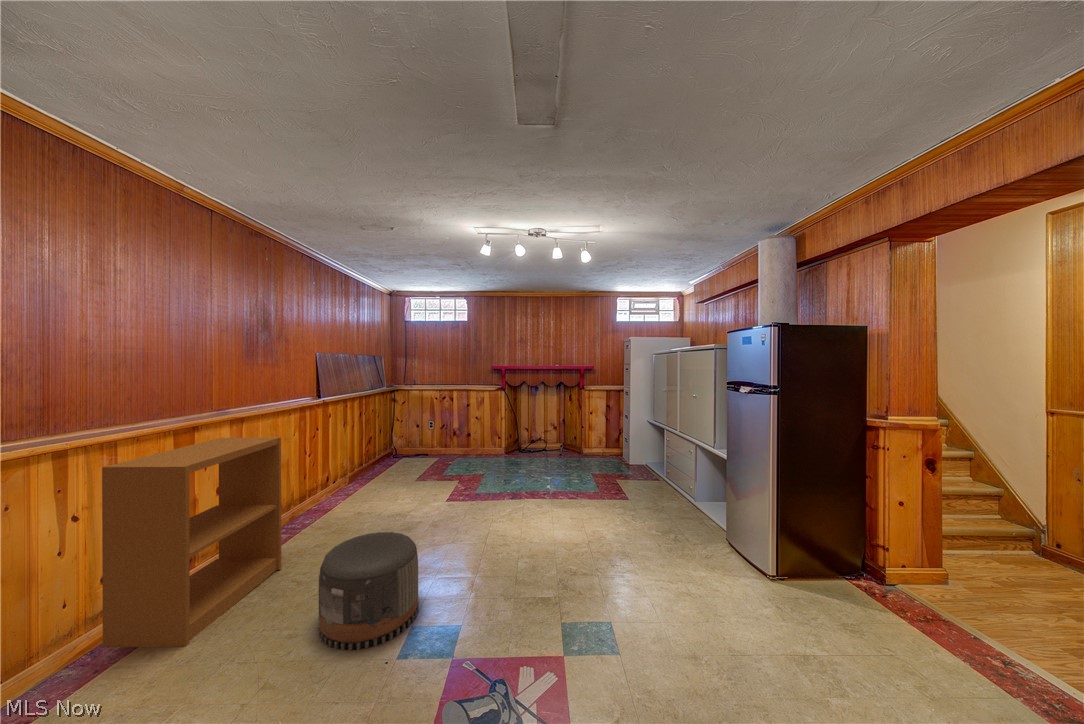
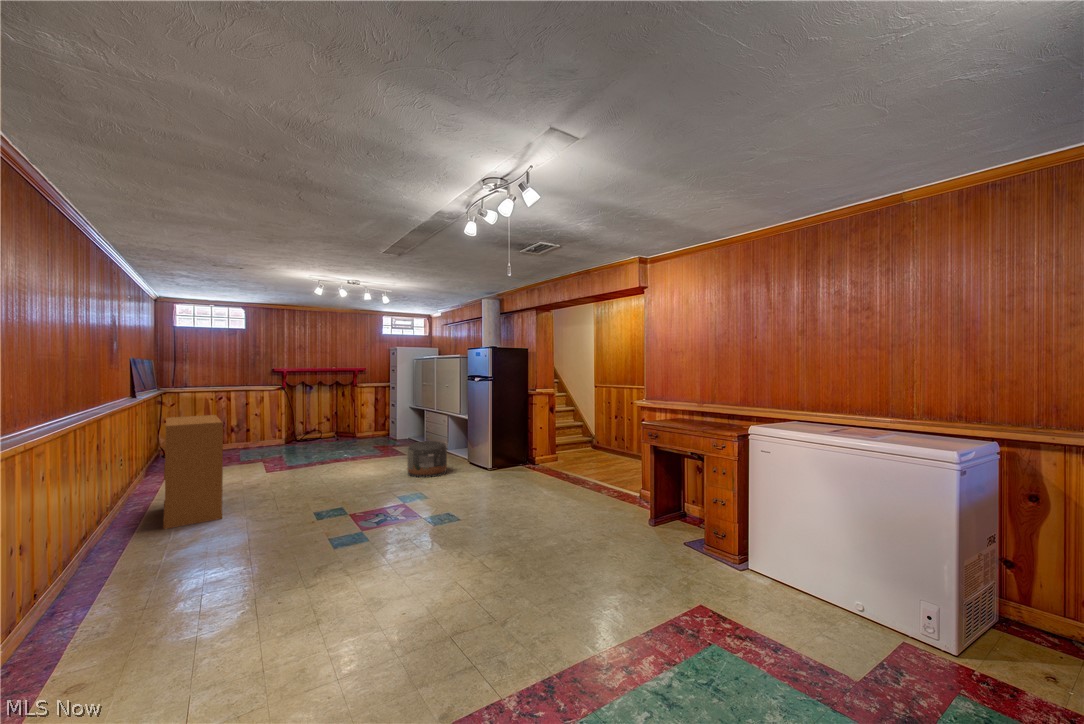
pouf: present [319,532,418,650] -> present [408,441,447,478]

